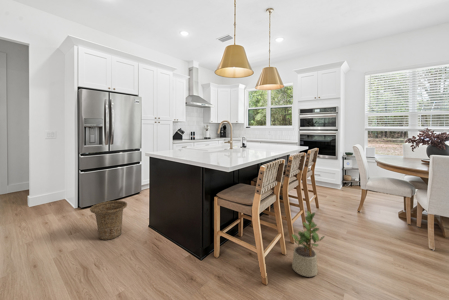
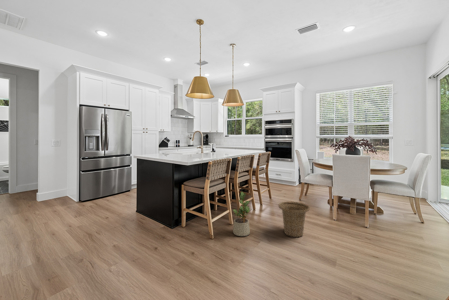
basket: present [90,201,127,240] -> present [279,202,310,237]

